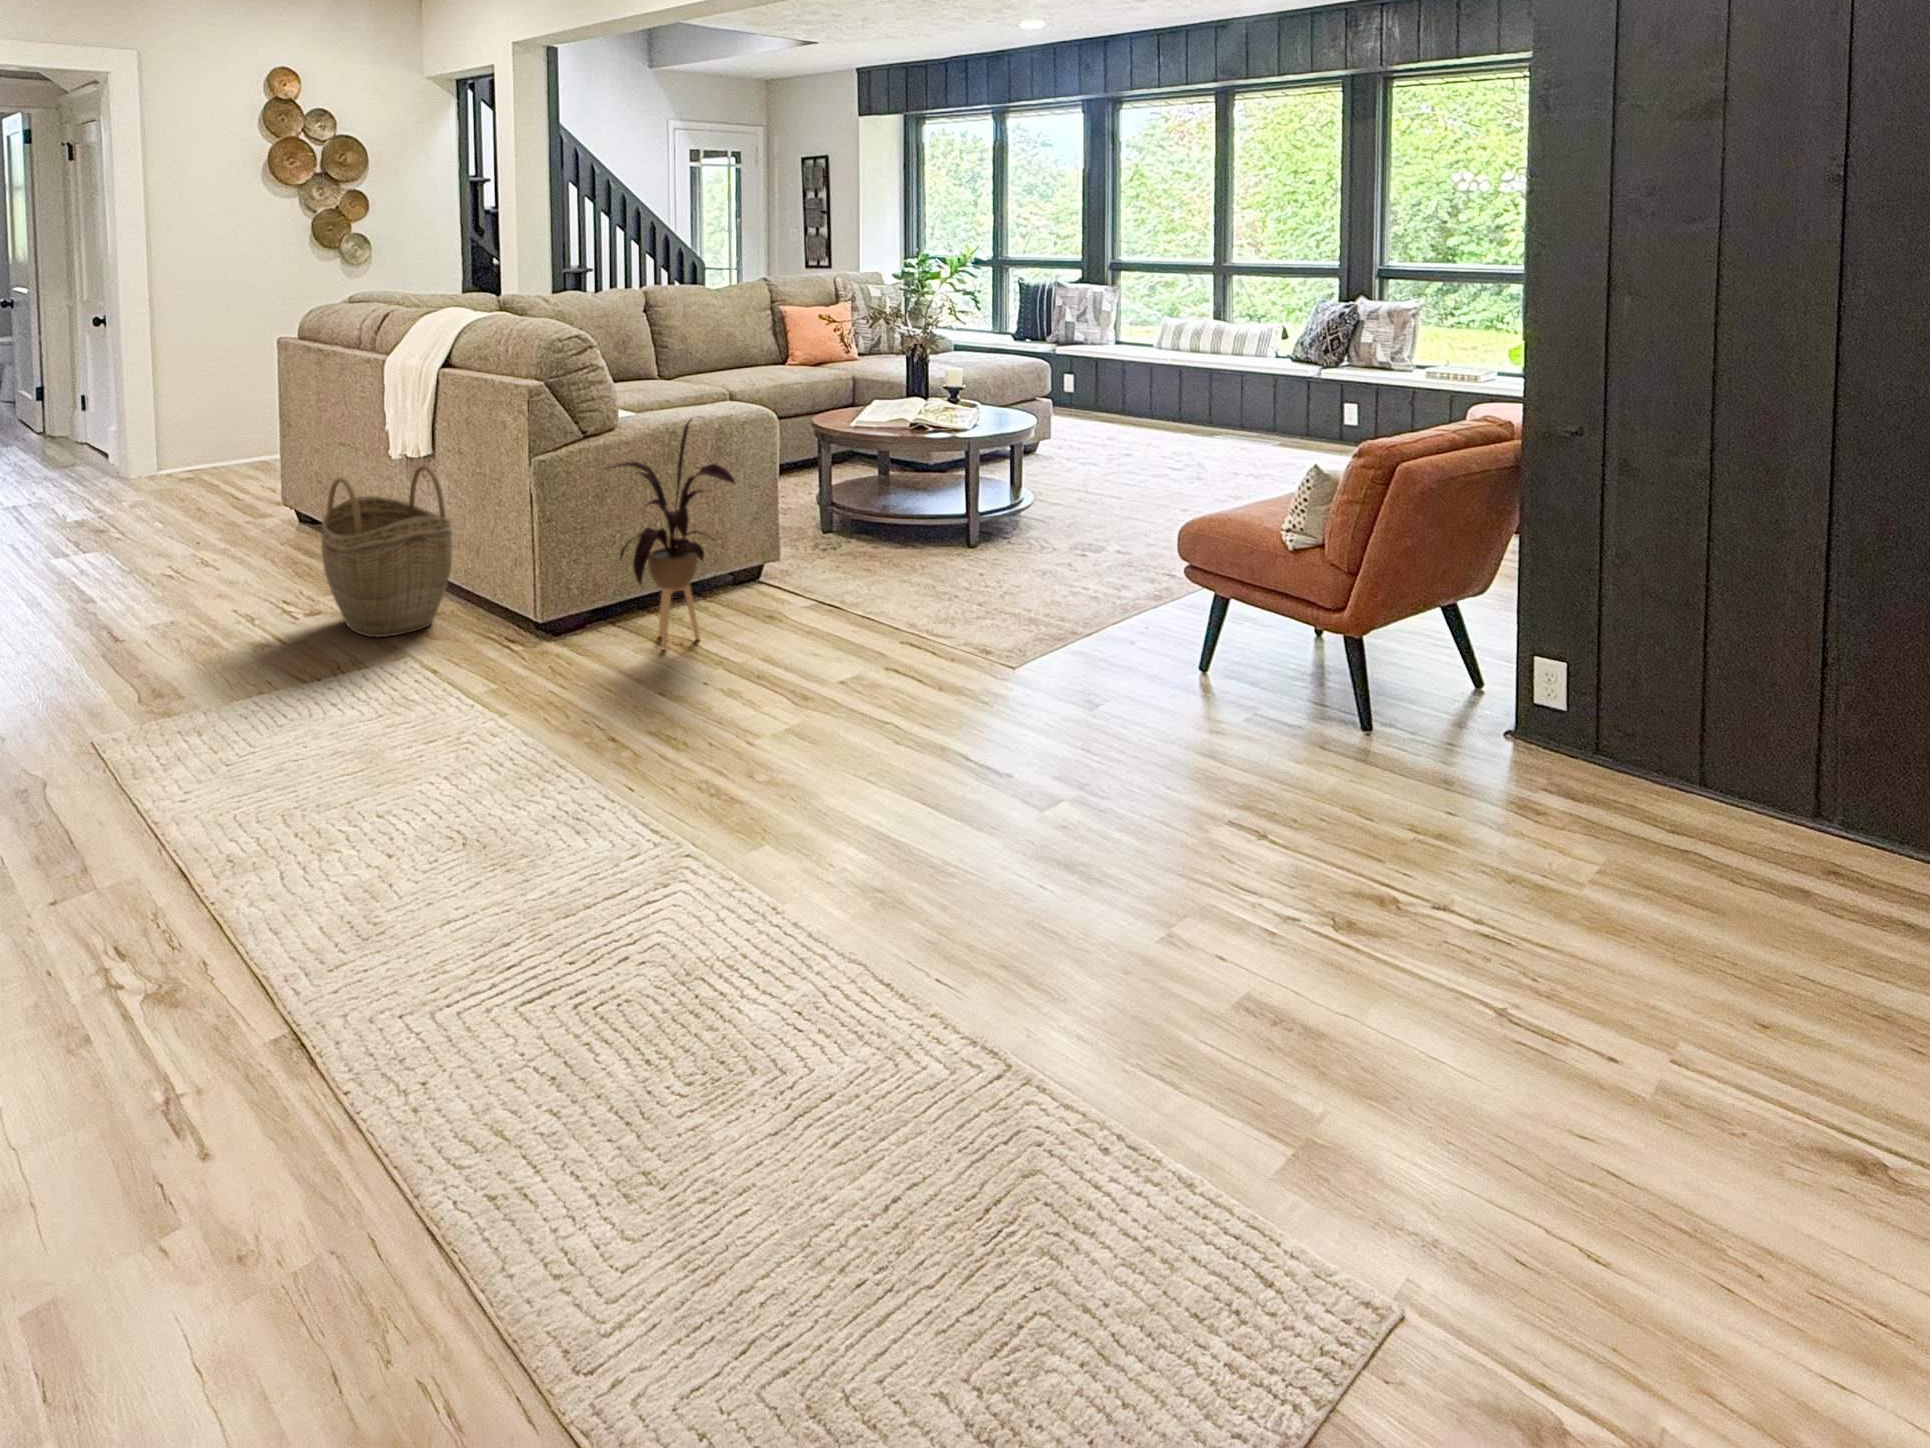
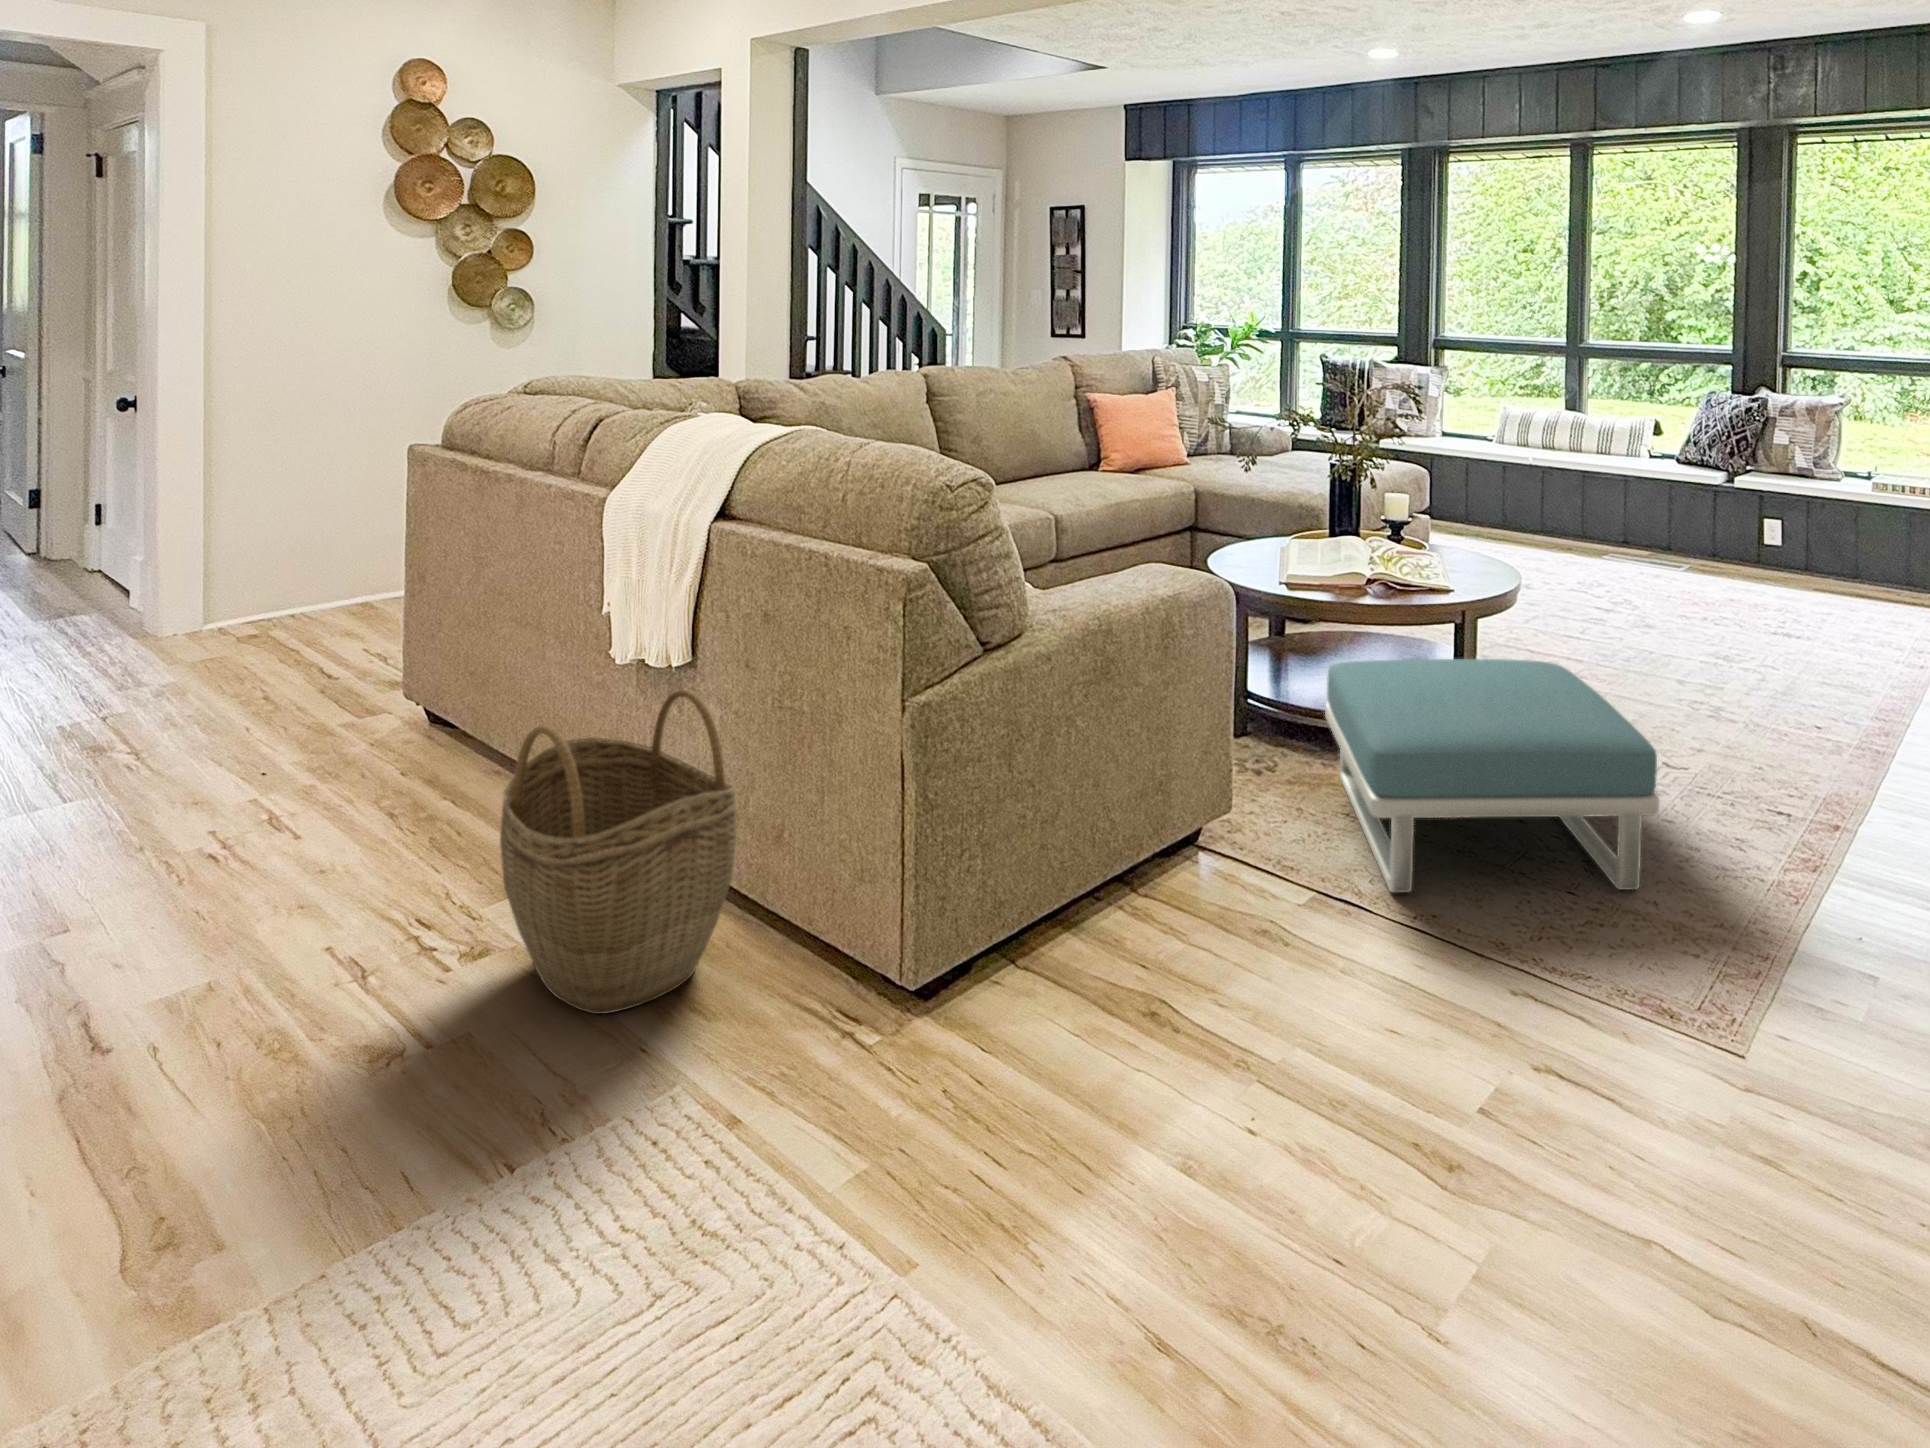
house plant: present [605,417,735,649] -> none [1024,621,1277,1030]
footstool: none [851,473,1041,605] -> present [1325,659,1659,893]

